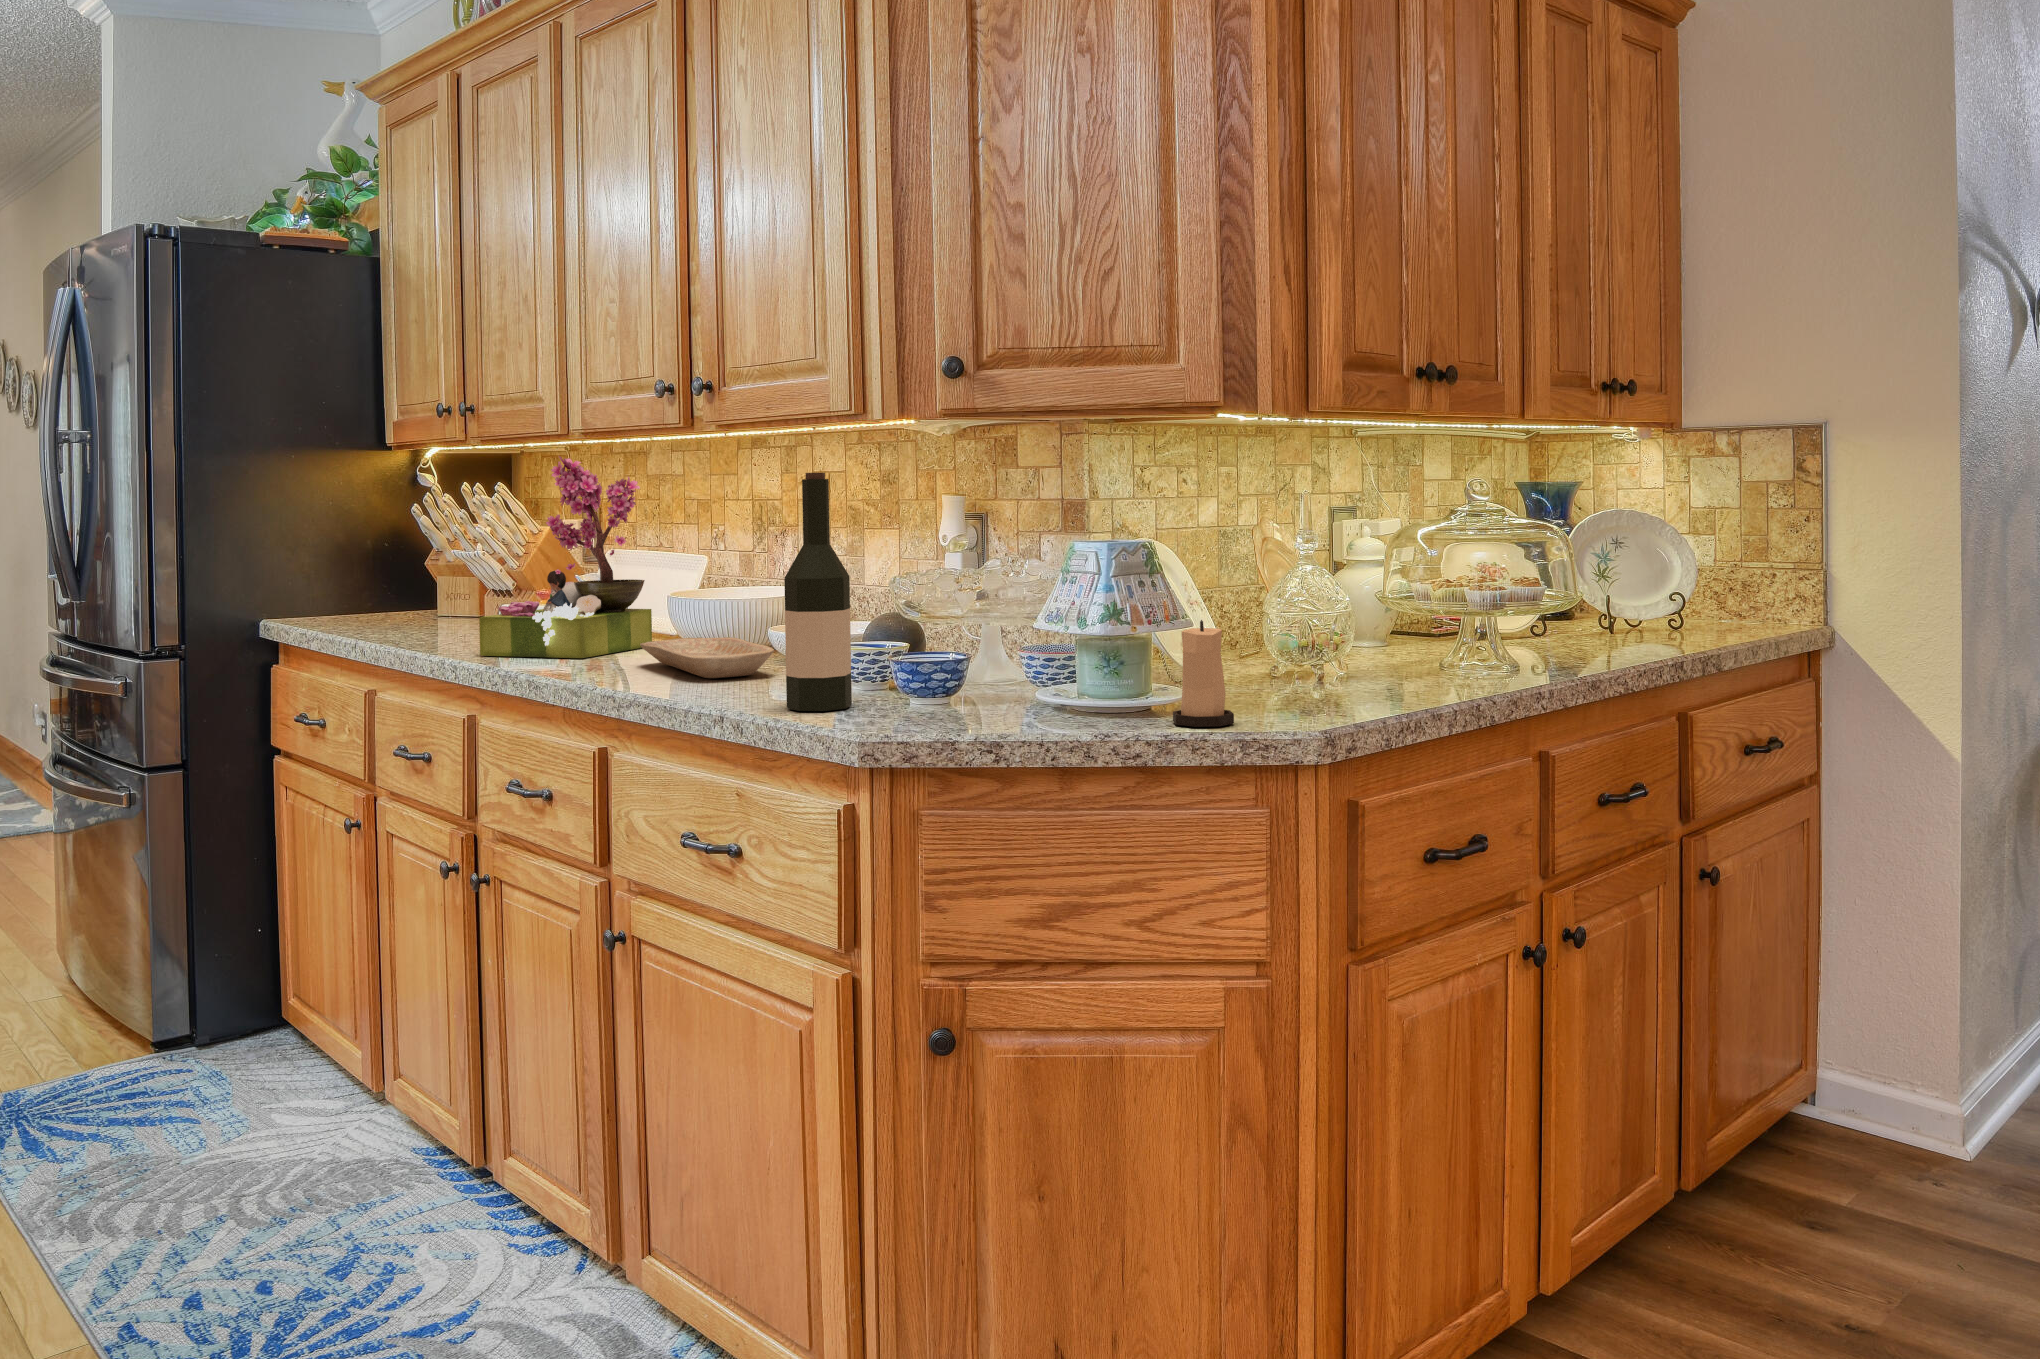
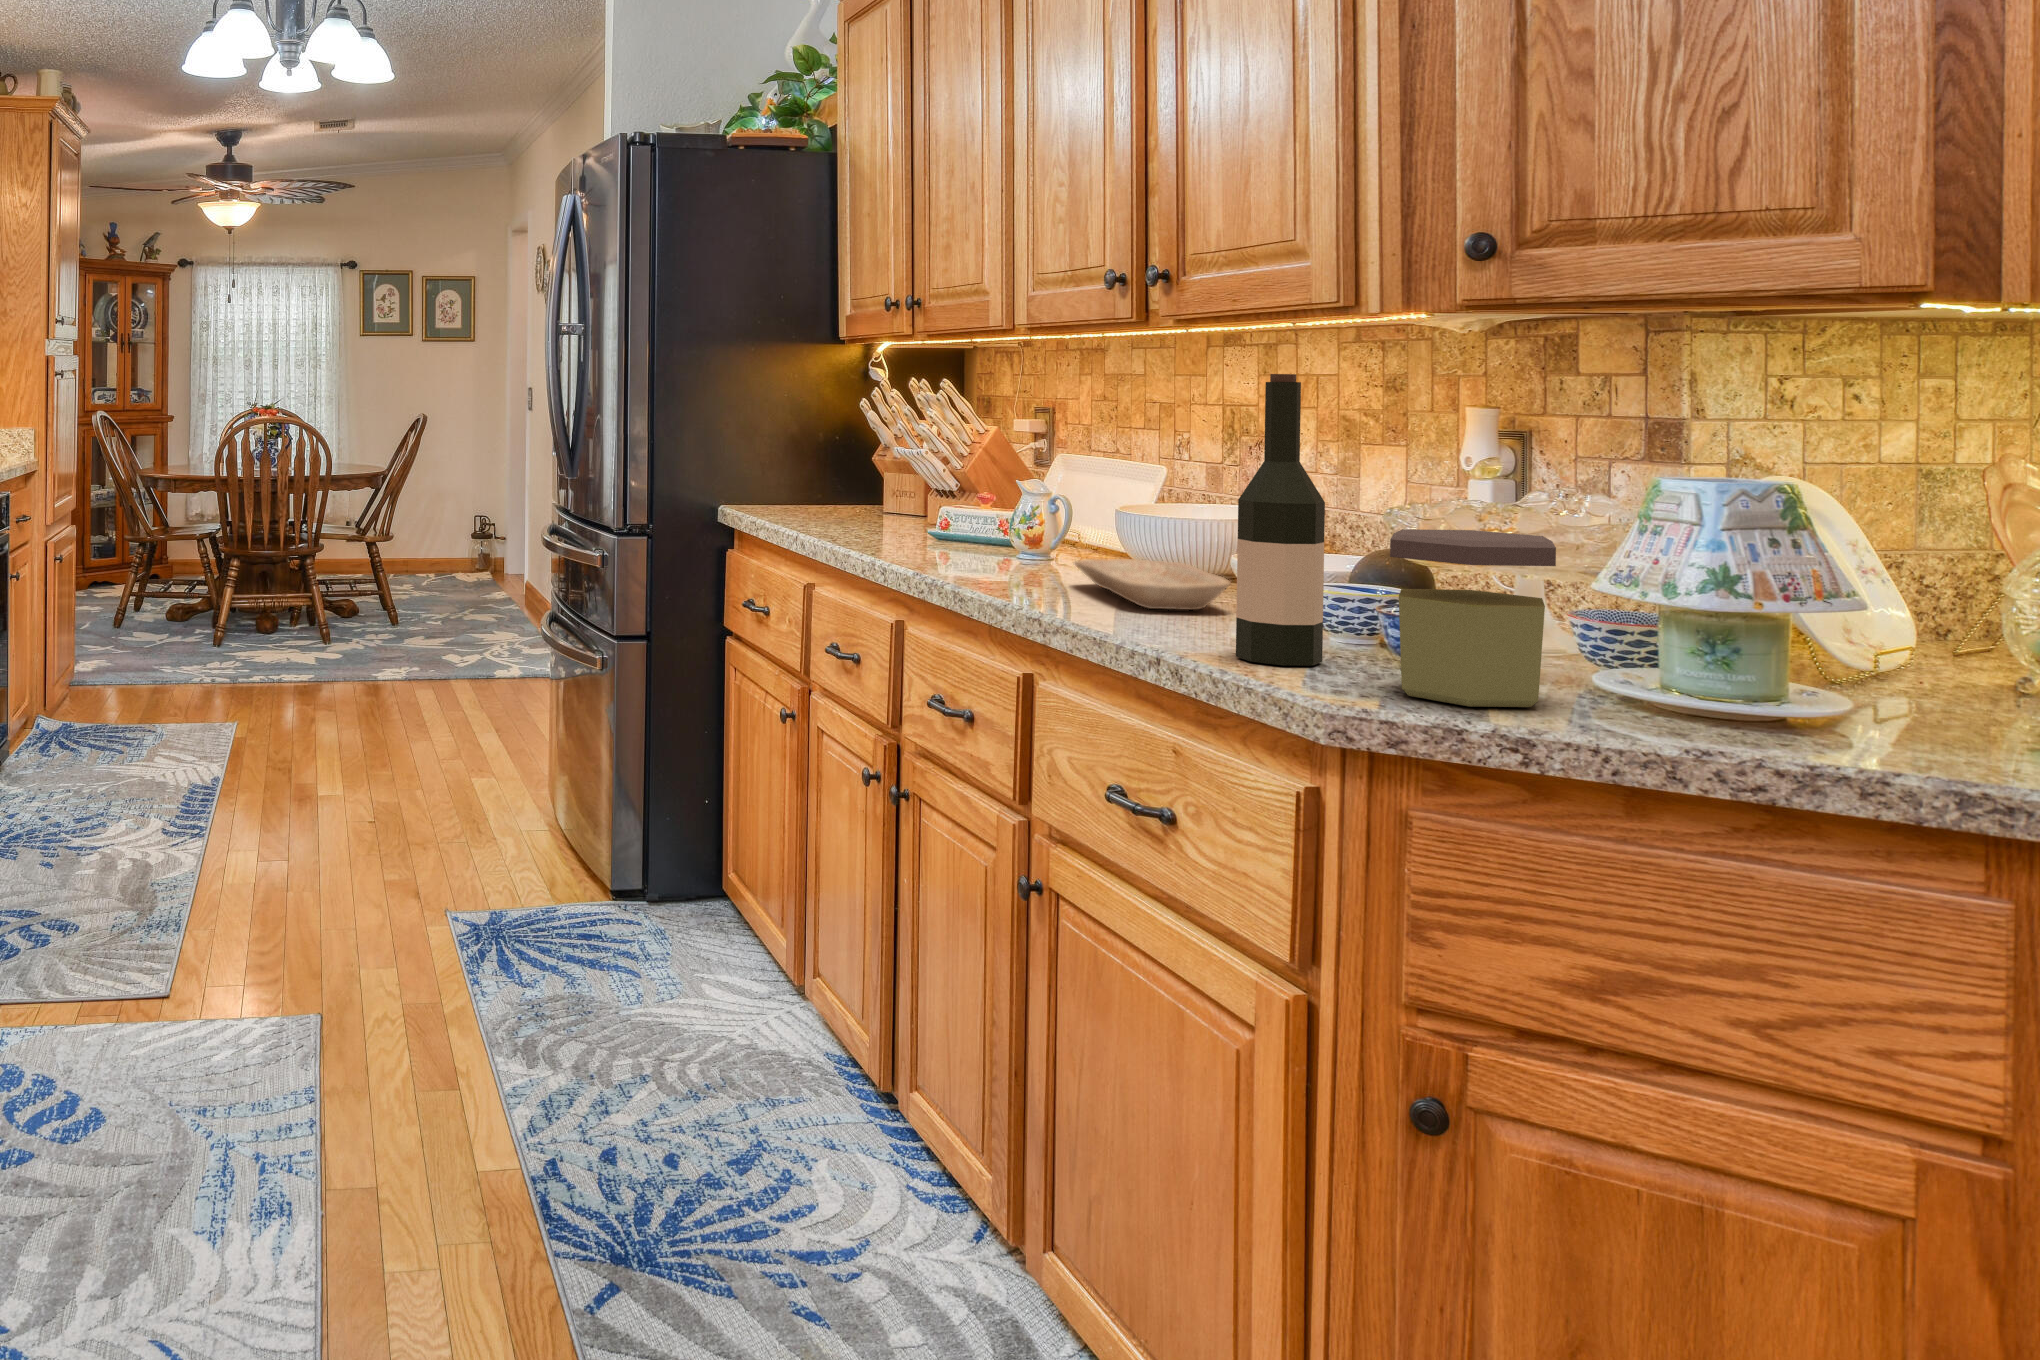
flower arrangement: present [479,456,652,658] -> none [906,349,1093,571]
jar: none [901,590,1011,725] -> present [1390,529,1556,707]
candle: present [1173,620,1234,727] -> none [1824,601,1939,762]

